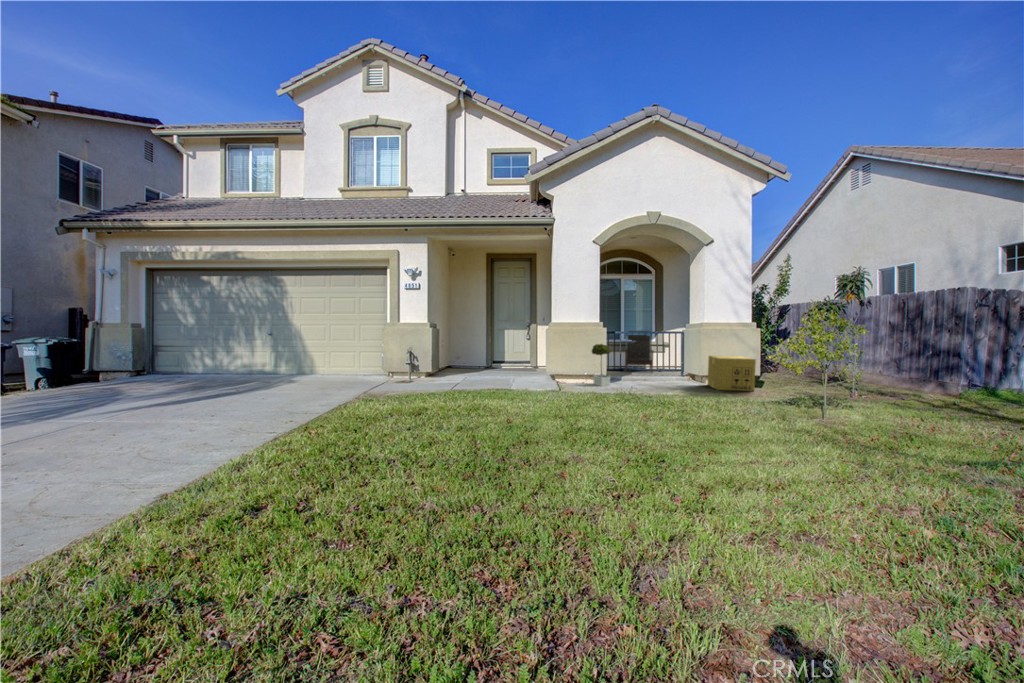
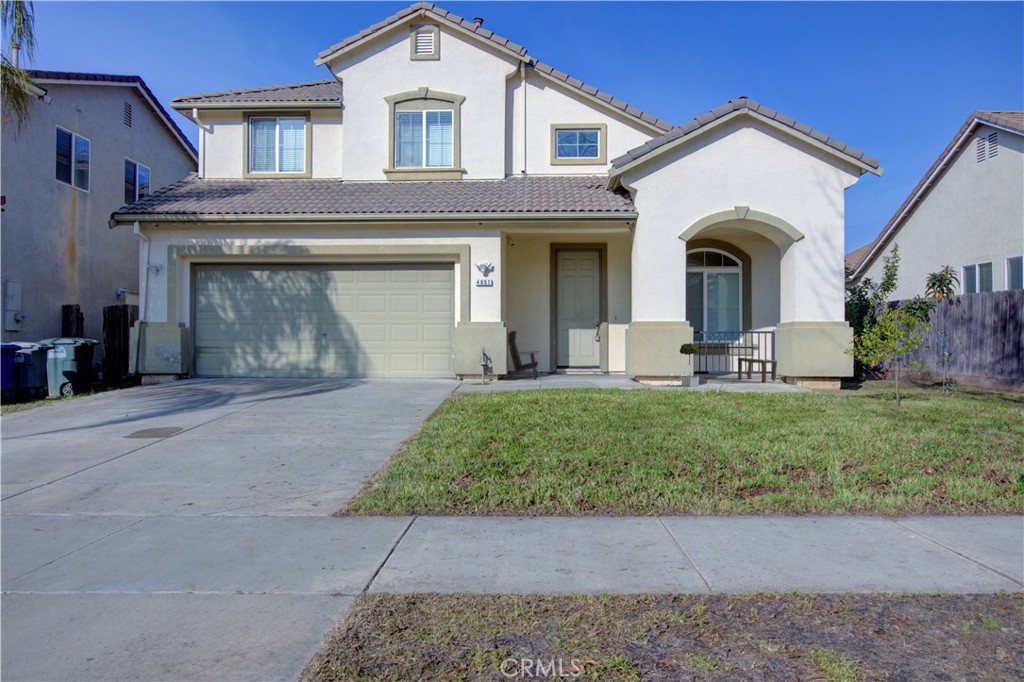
lounge chair: present [625,331,654,372] -> present [507,331,538,379]
bench: none [650,356,687,380] -> present [738,358,777,382]
cardboard box: present [708,356,756,391] -> none [799,355,846,390]

